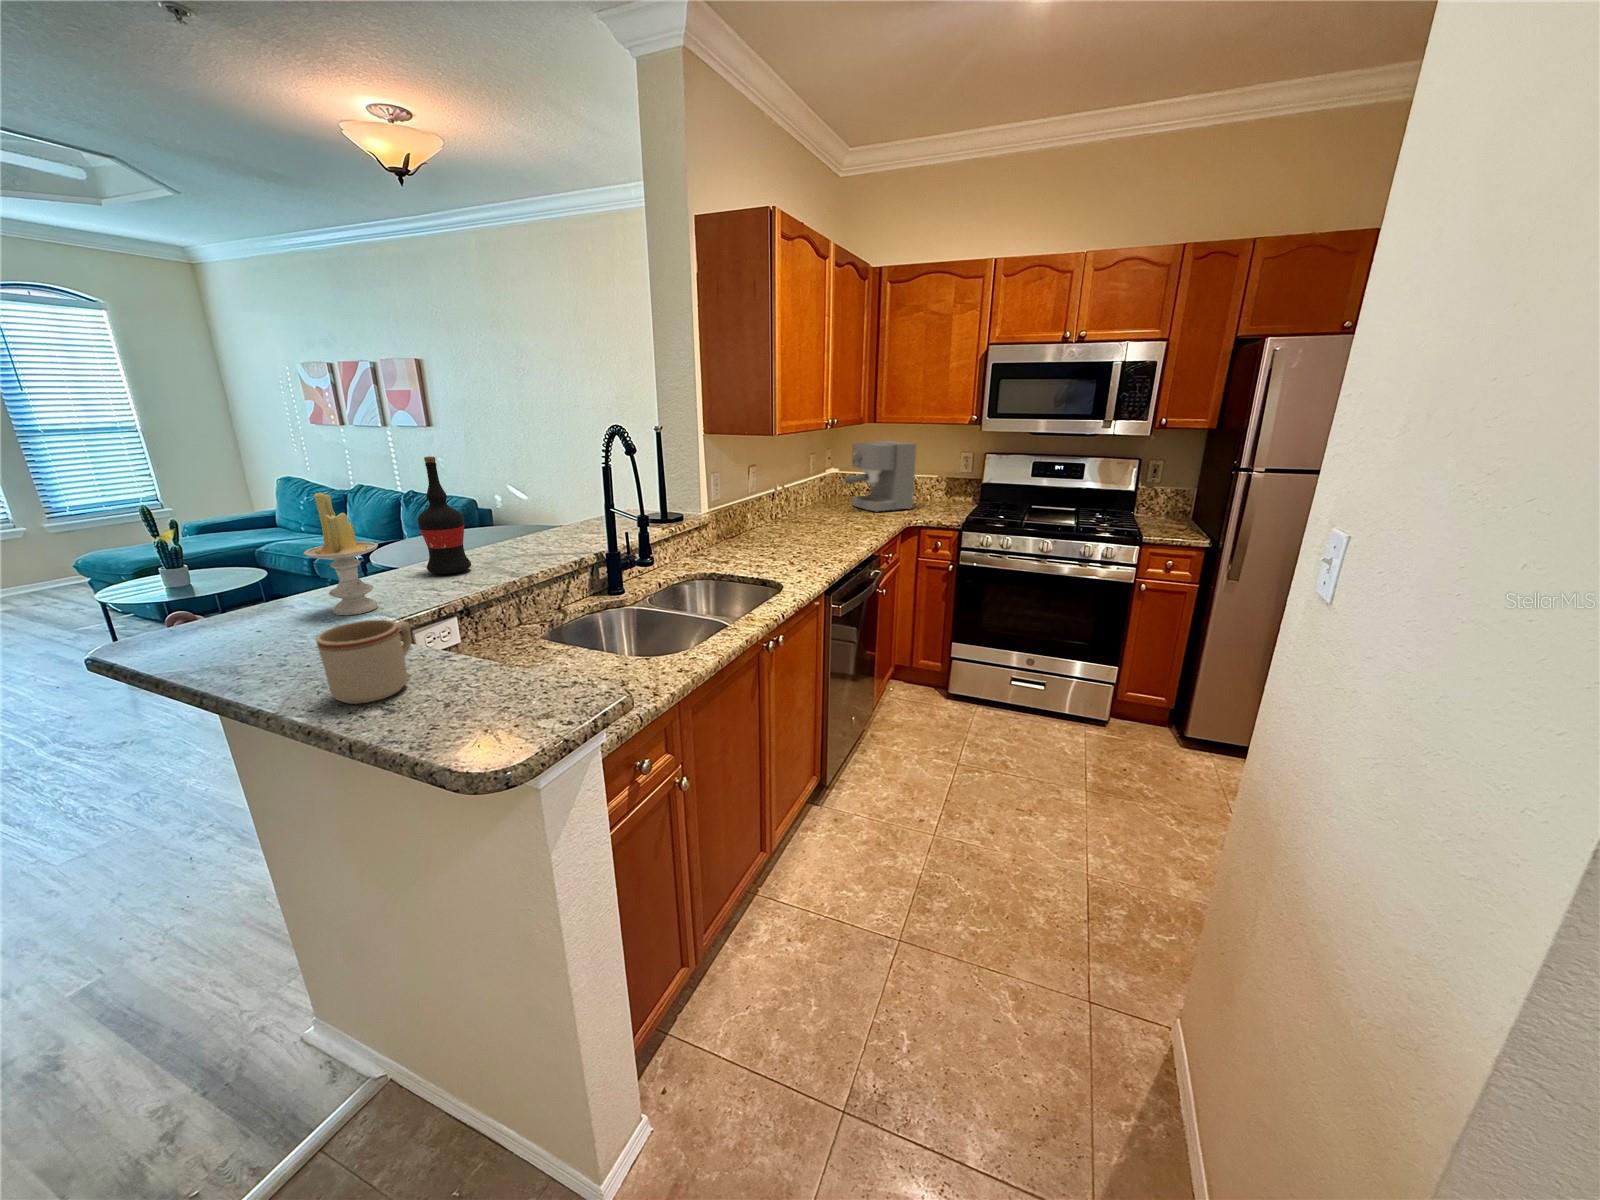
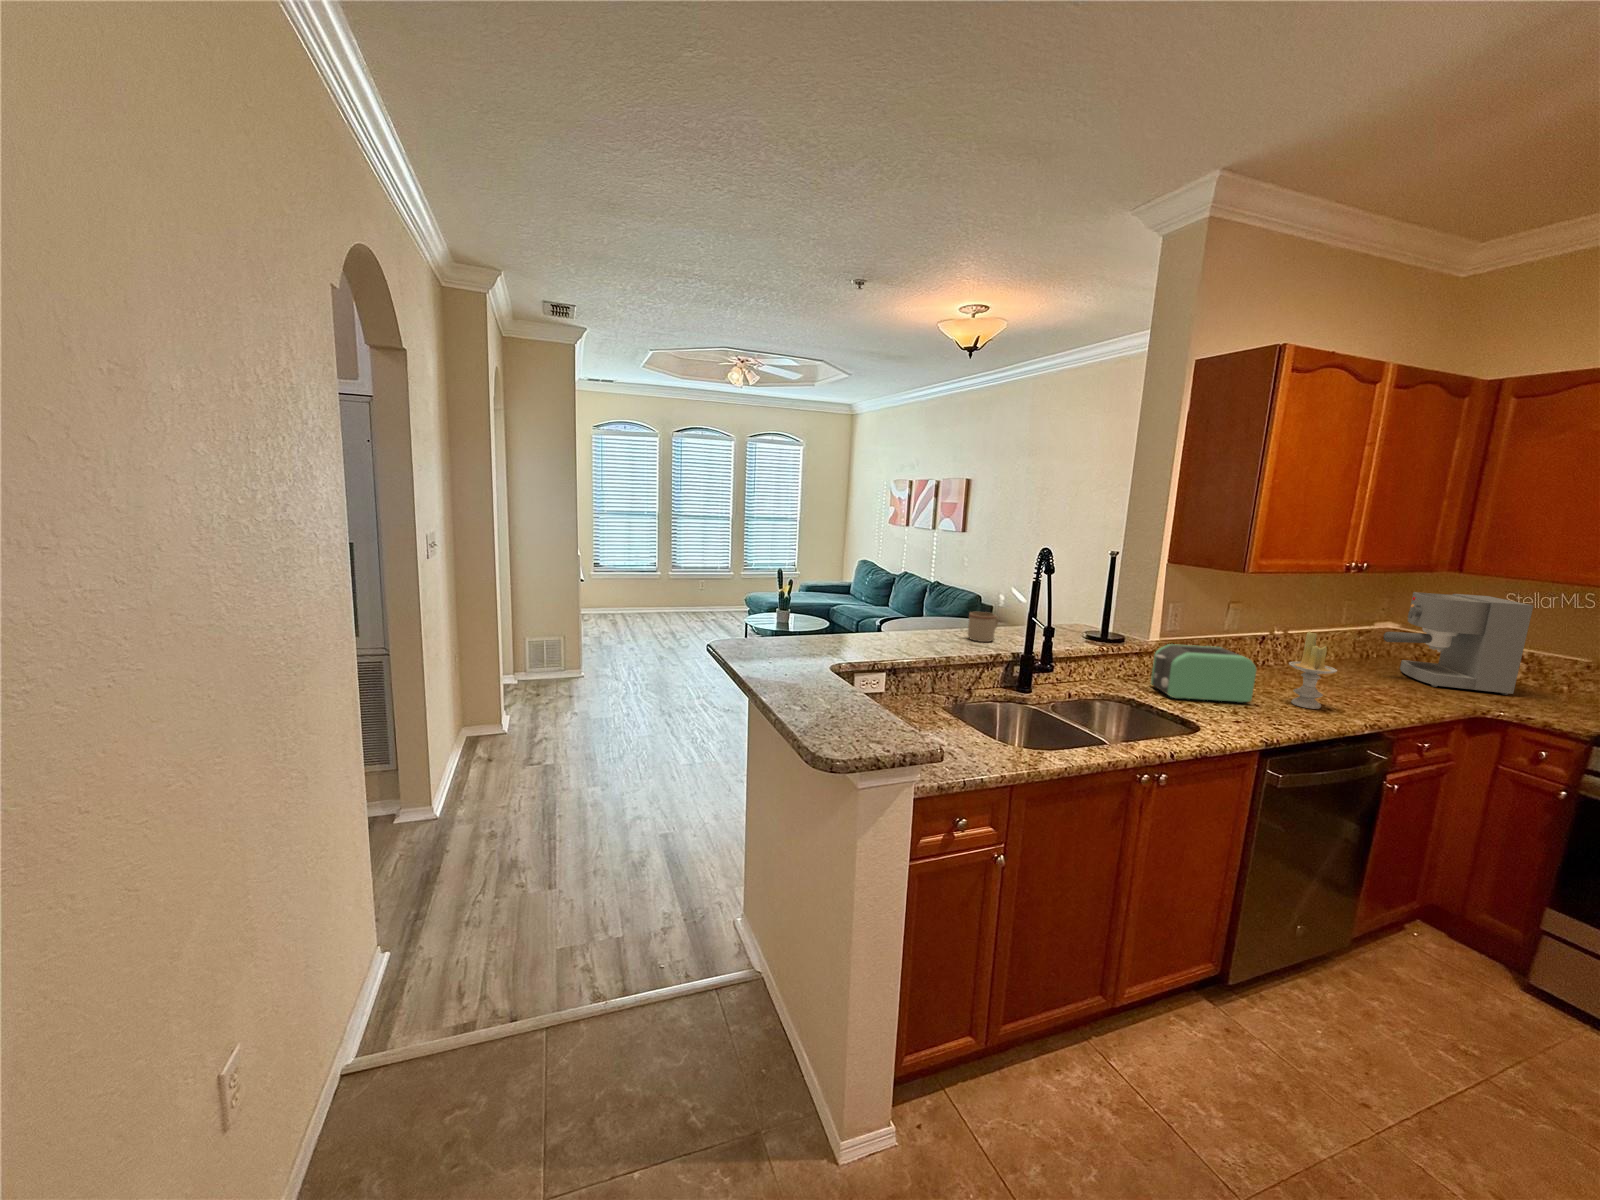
wine bottle: present [418,456,471,574] -> none [887,559,918,644]
candle: present [304,492,378,615] -> present [1289,631,1337,709]
toaster: none [719,508,799,563] -> present [1151,644,1256,703]
mug: present [316,620,412,704] -> present [968,612,999,642]

